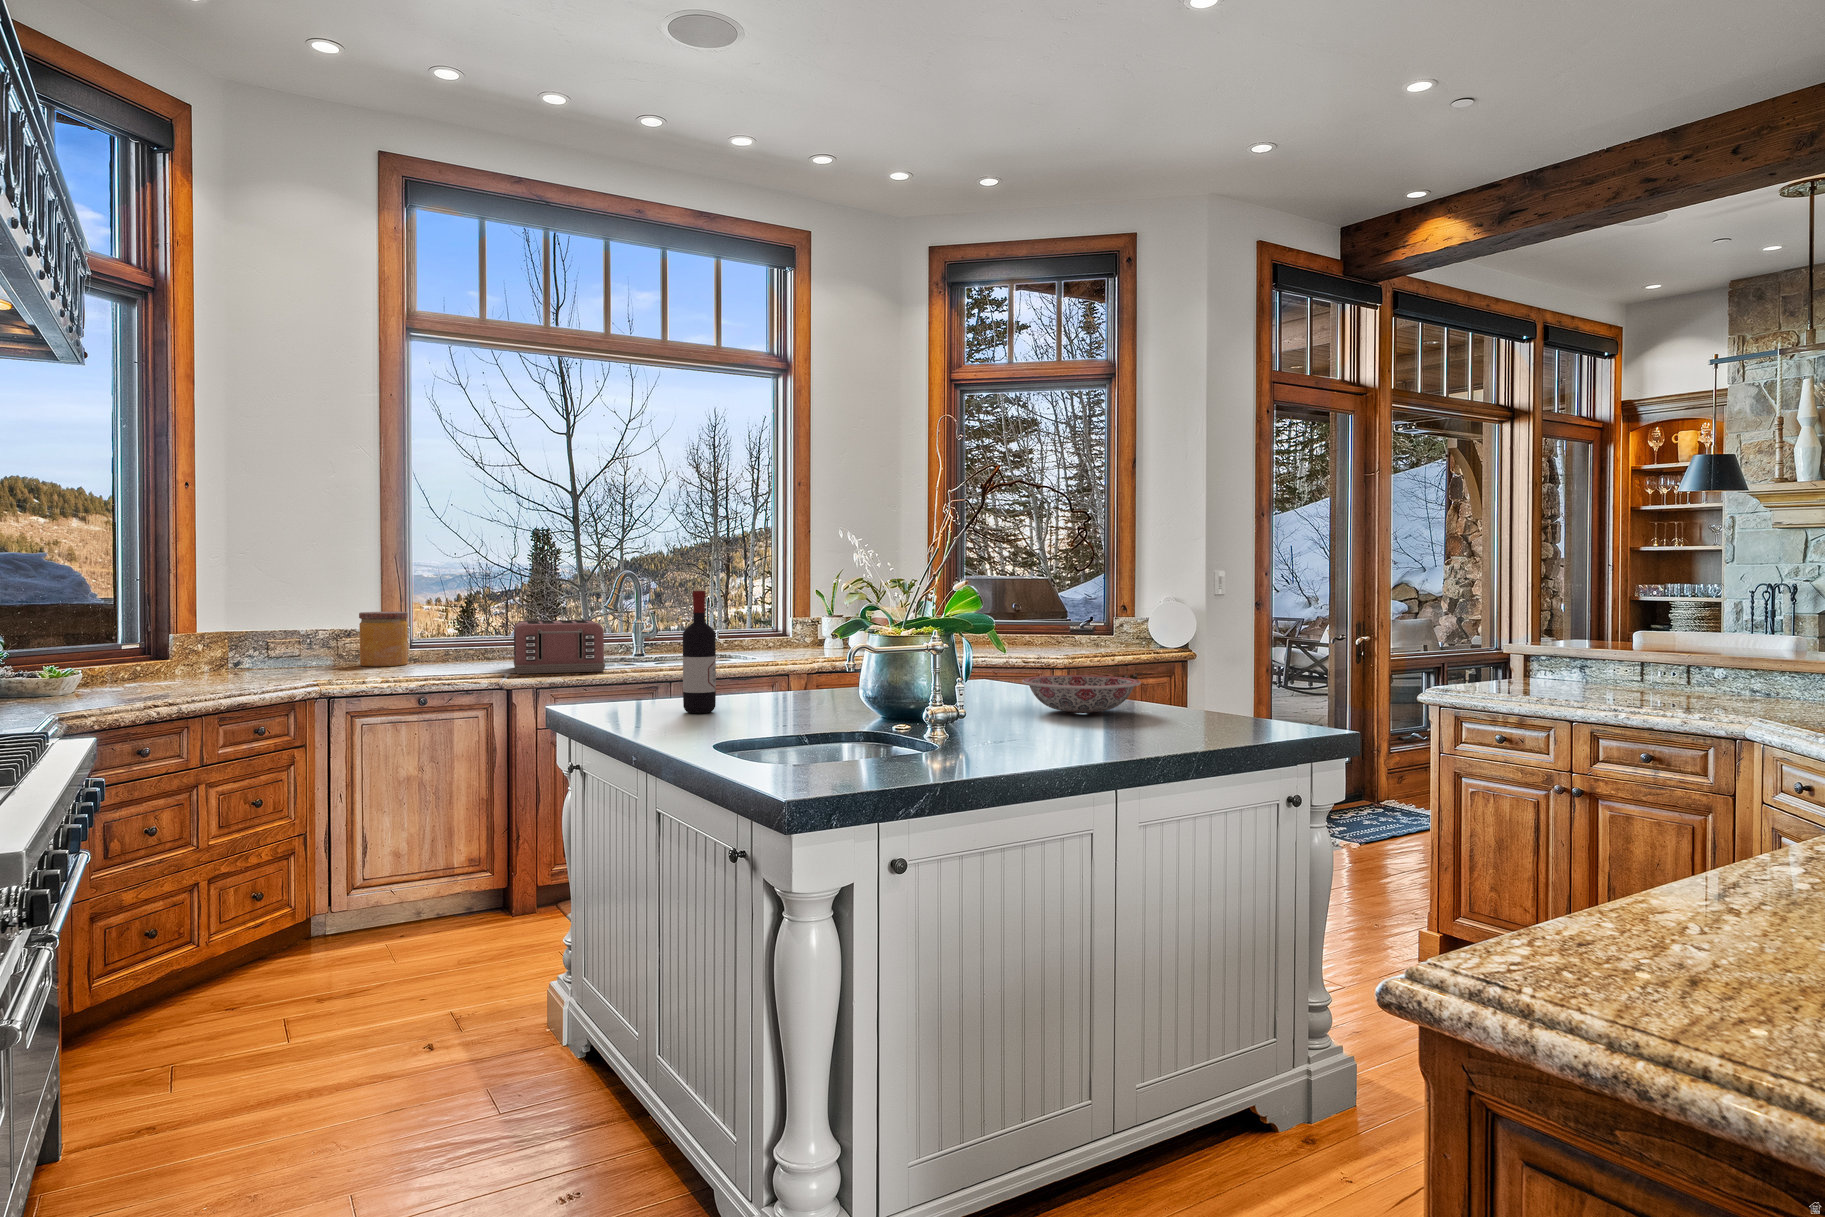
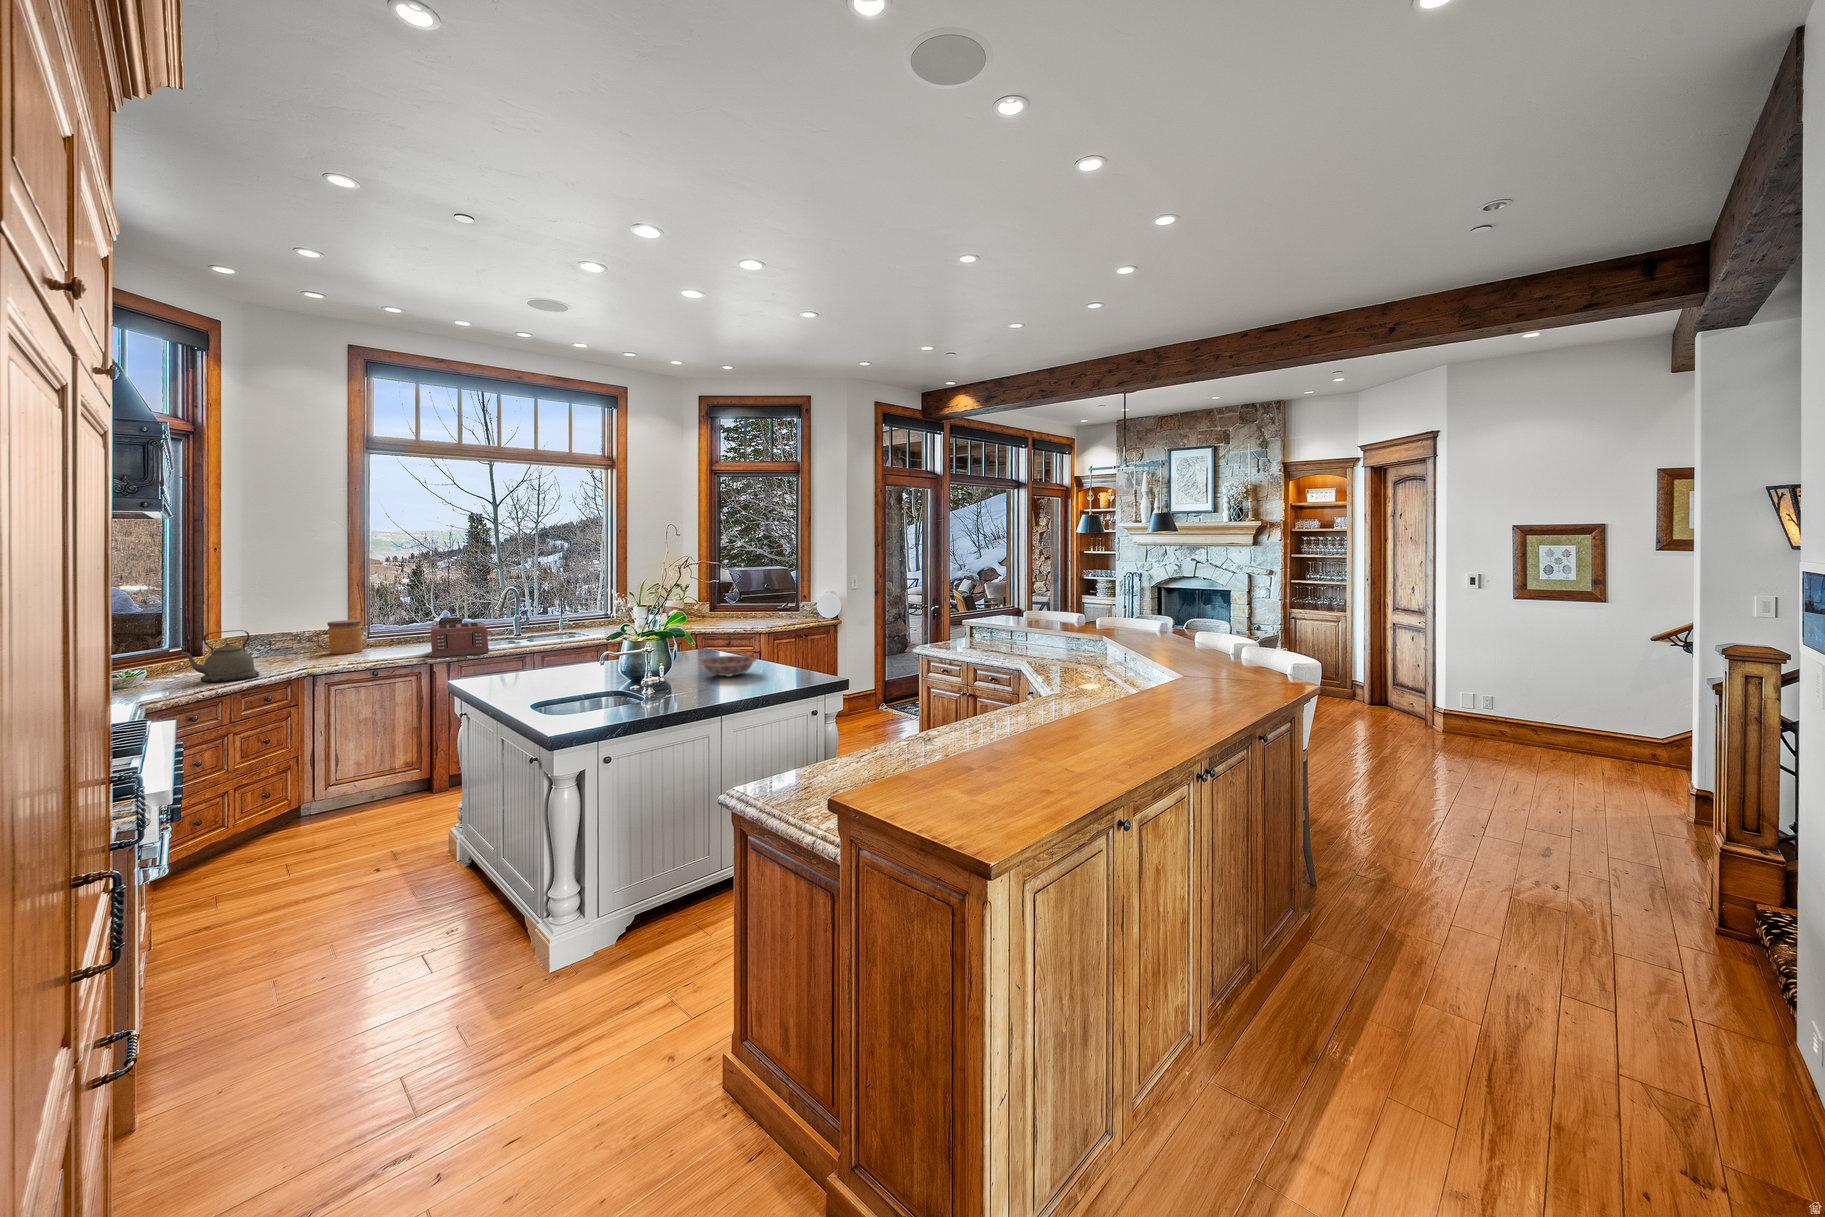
wine bottle: present [683,591,716,713] -> none [518,624,538,686]
kettle: none [143,607,256,692] -> present [180,630,259,682]

